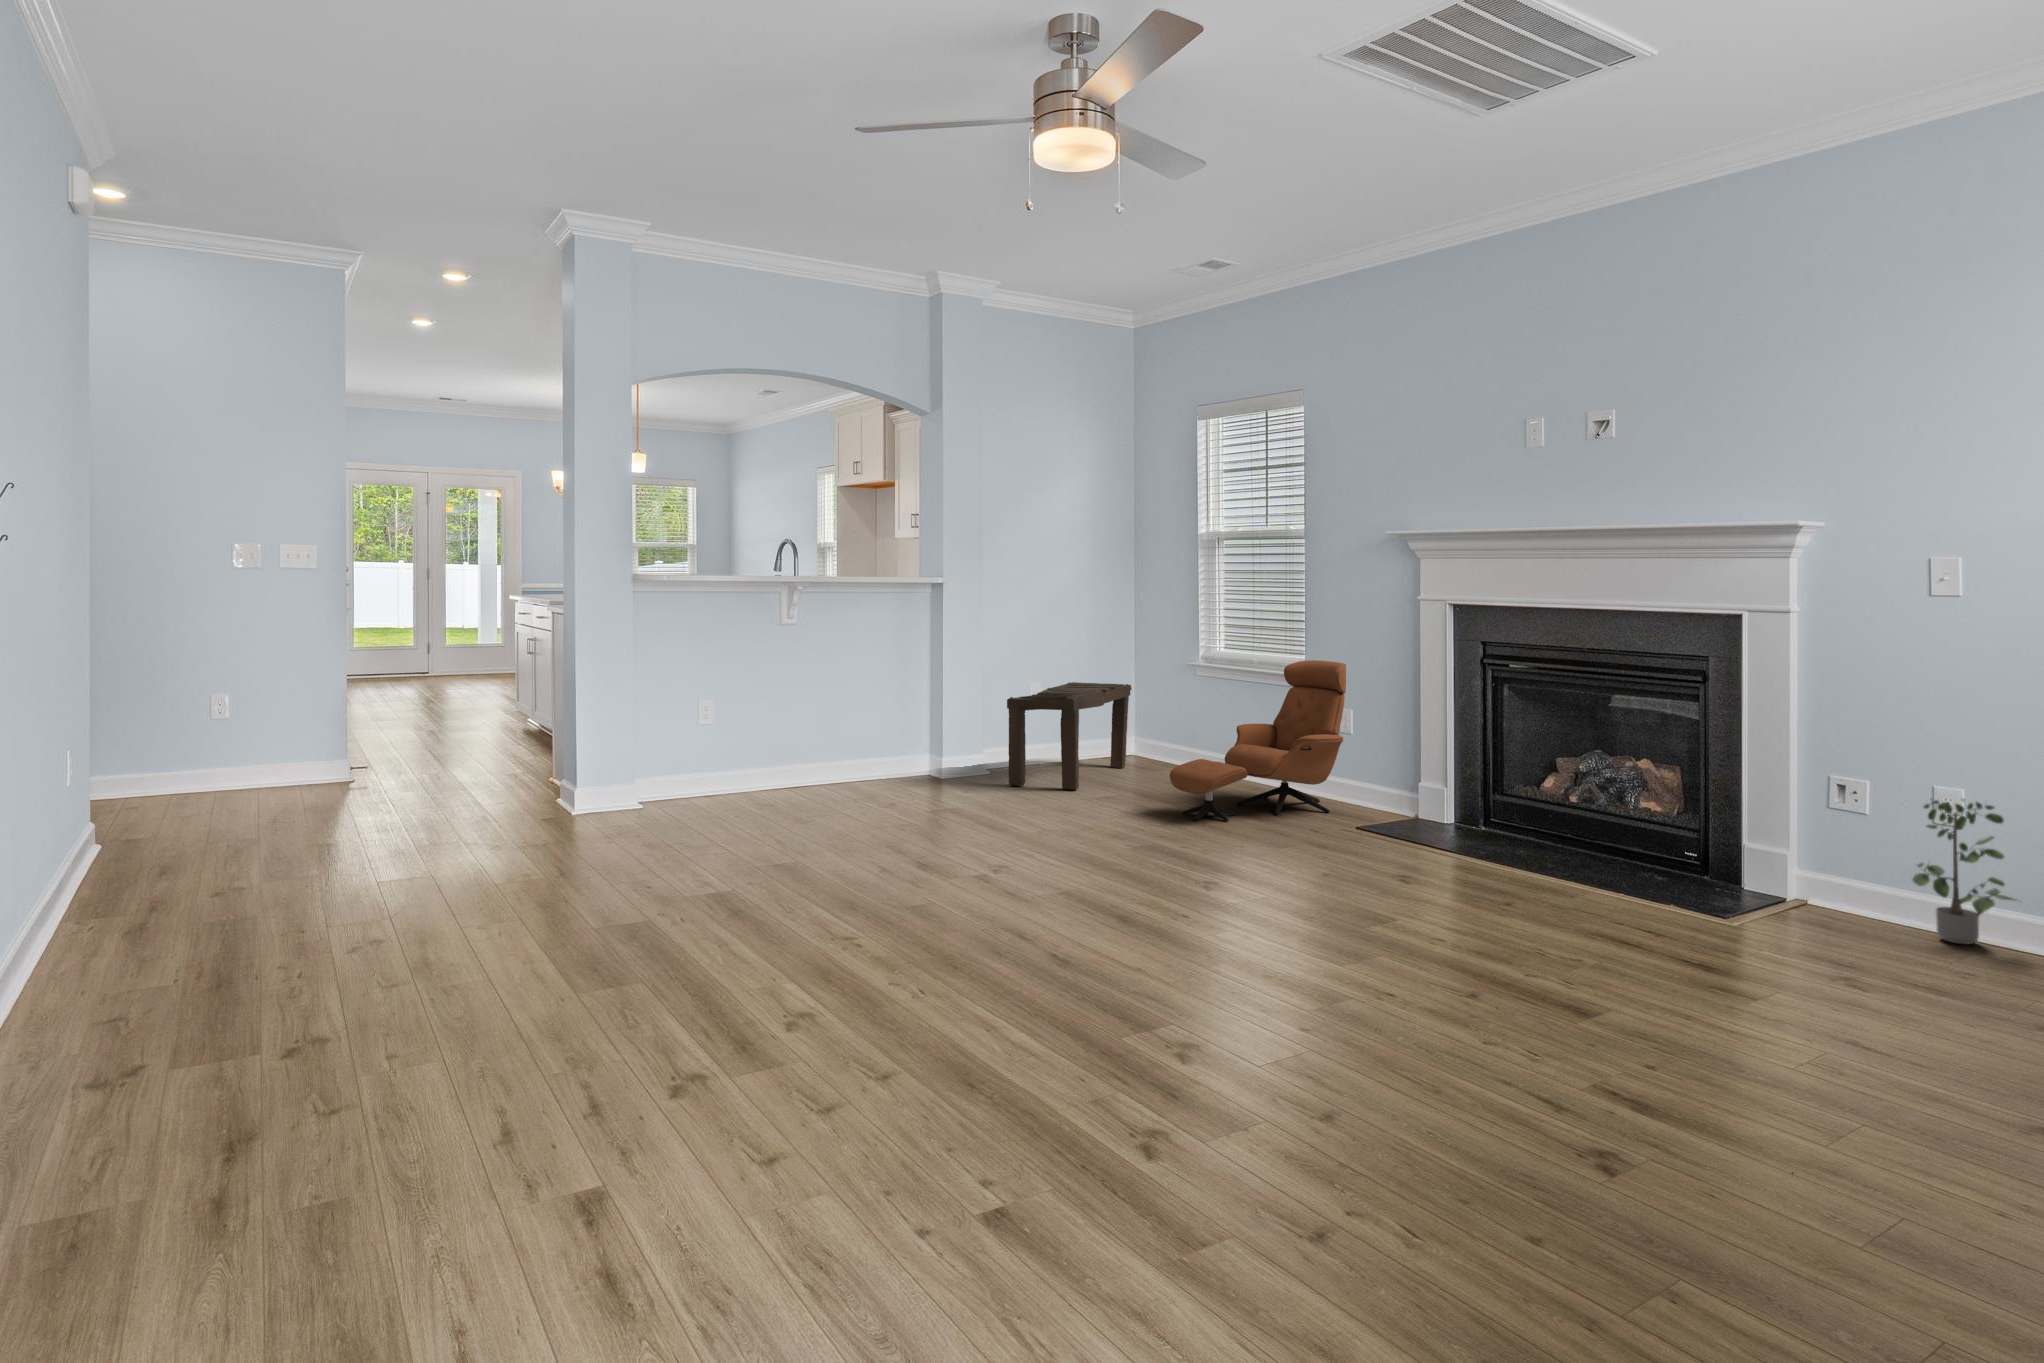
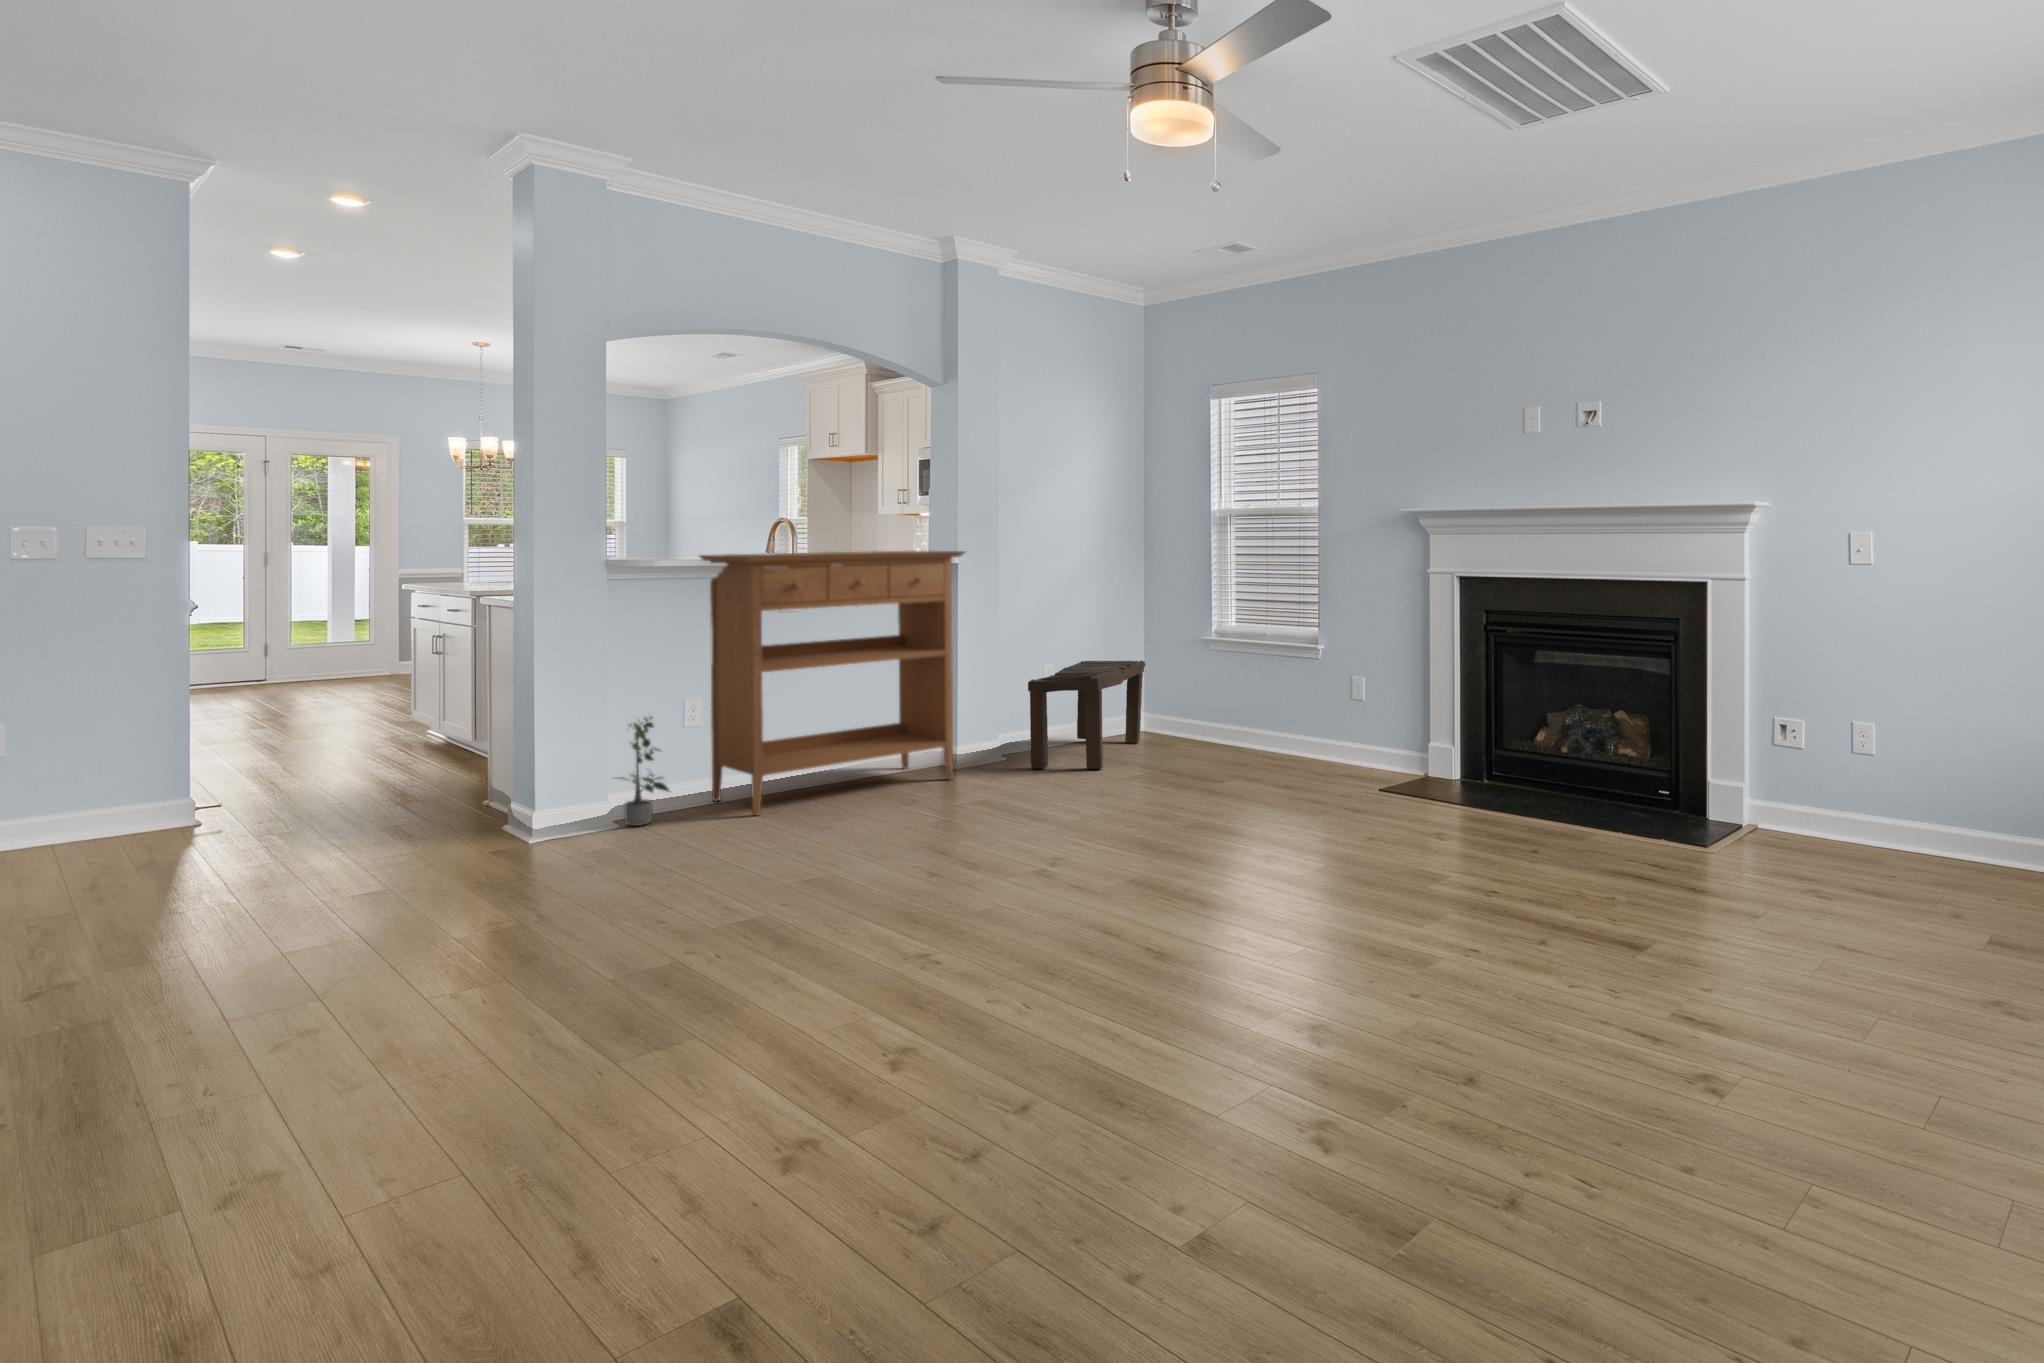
console table: none [706,569,948,810] -> present [700,551,965,815]
armchair: present [1170,660,1346,821] -> none [1200,632,1358,792]
potted plant: present [1912,799,2015,944] -> present [620,717,669,826]

